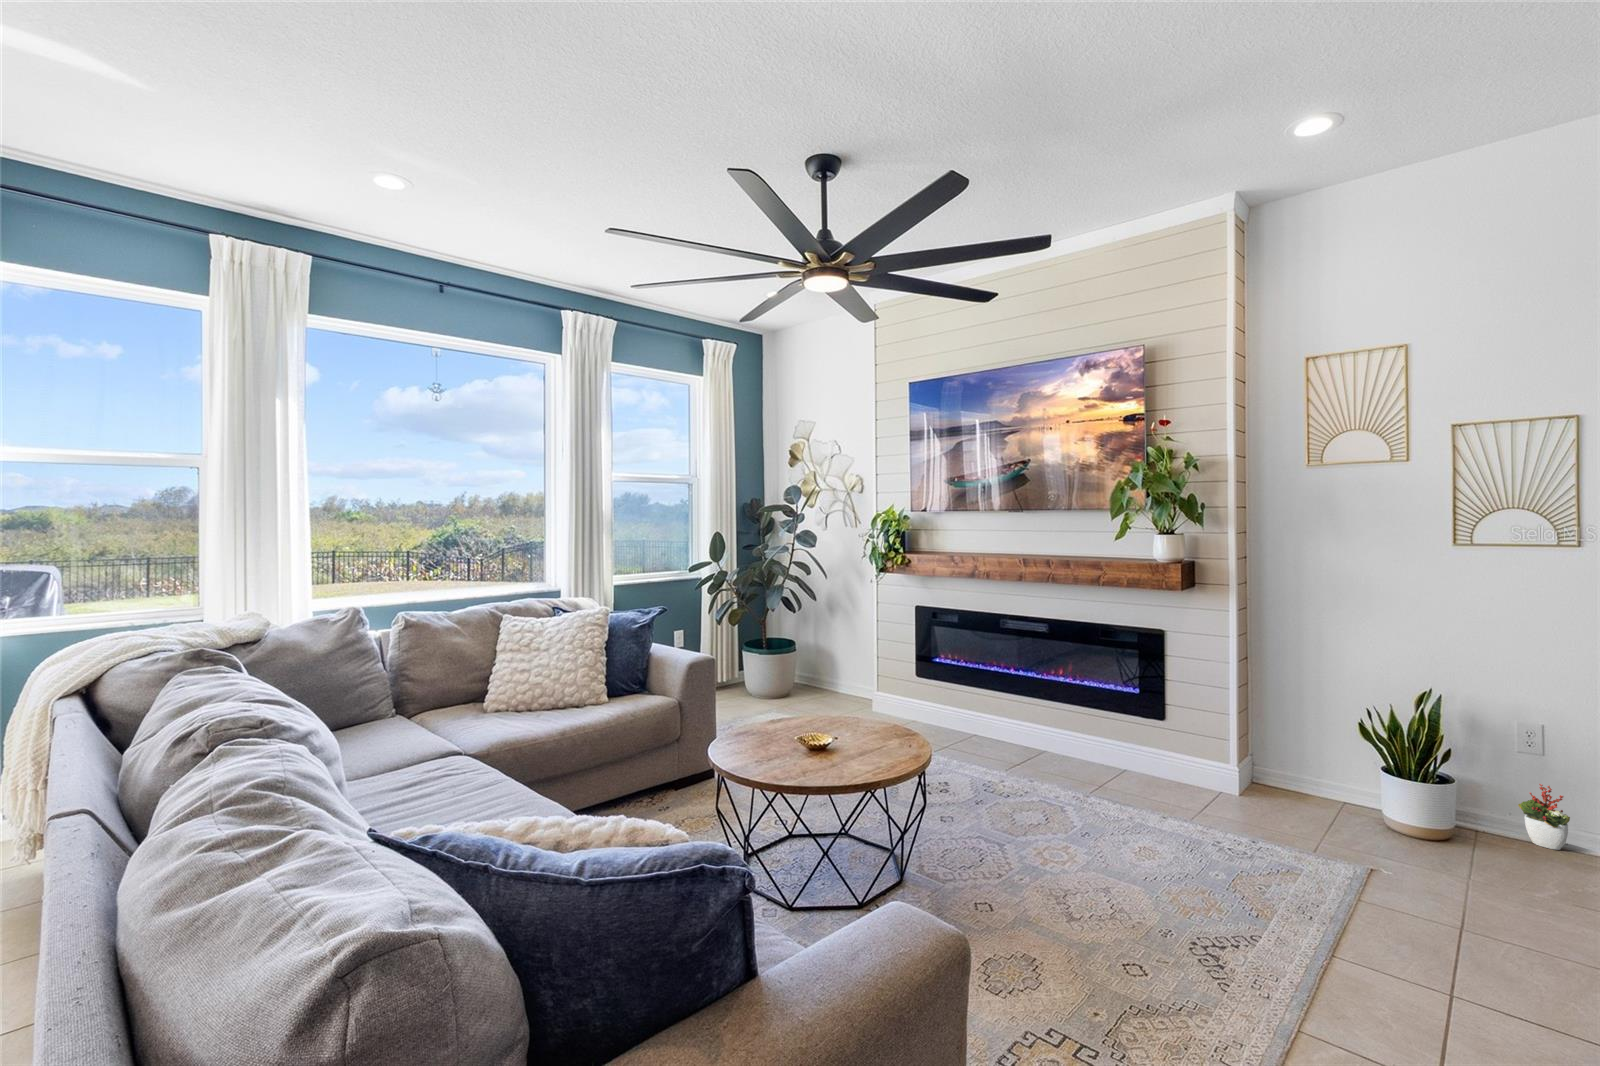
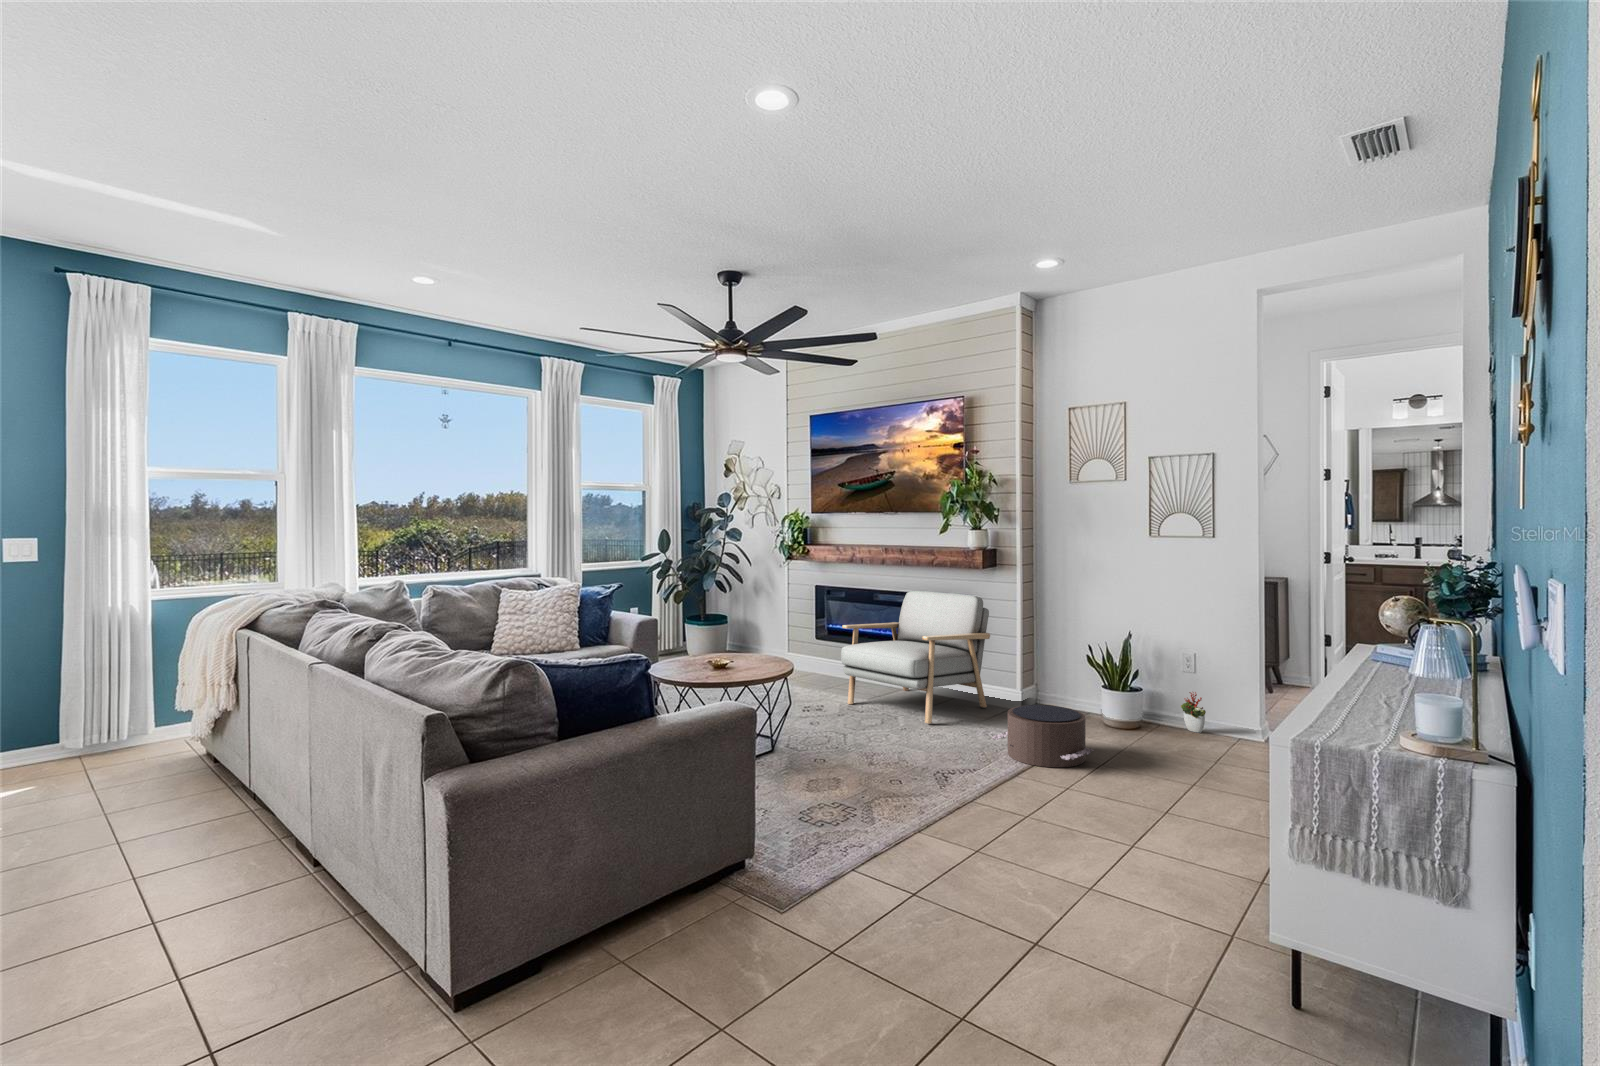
armchair: none [973,619,1195,822] -> present [841,591,990,724]
pouf: none [1248,810,1446,932] -> present [992,705,1094,767]

